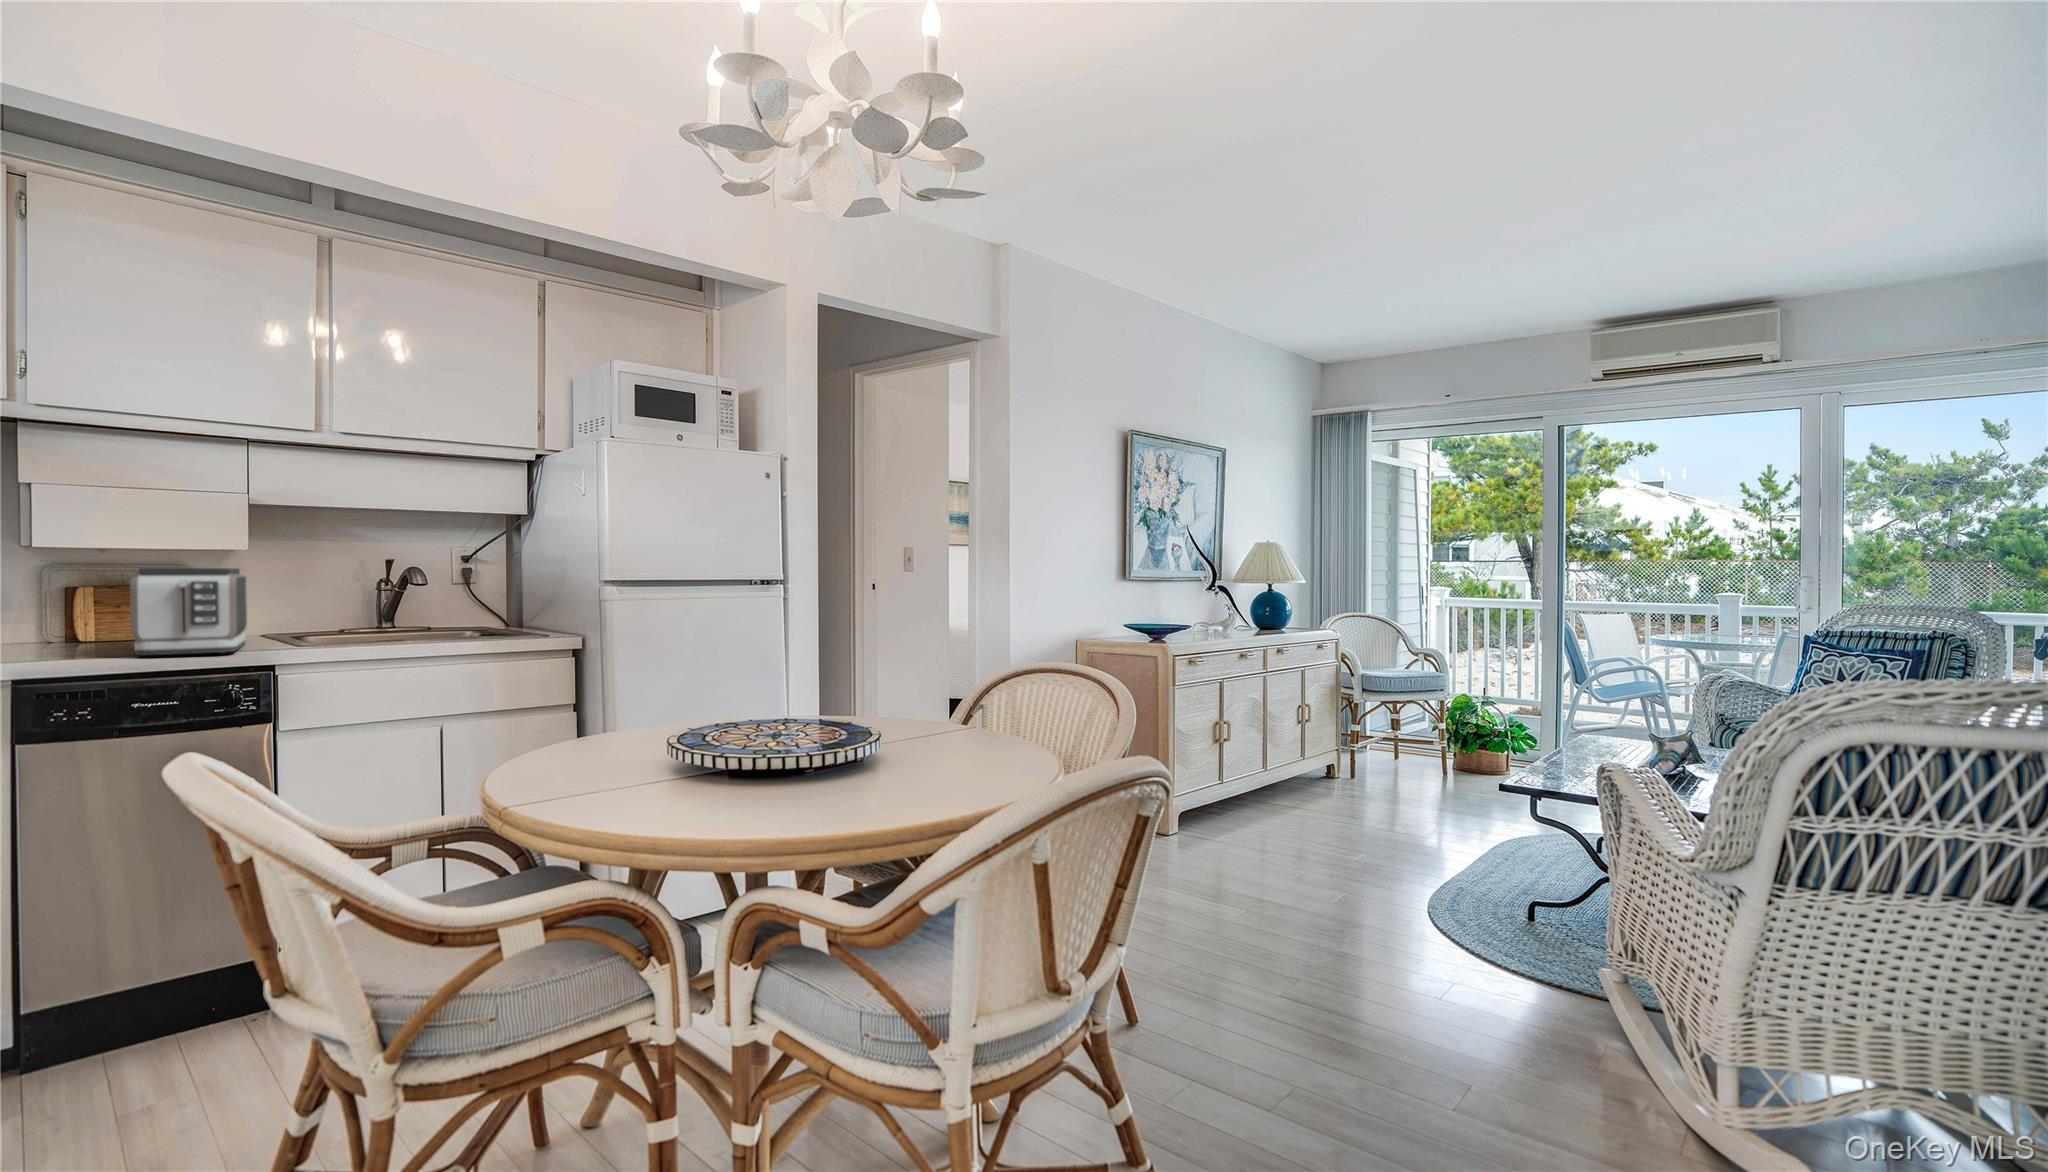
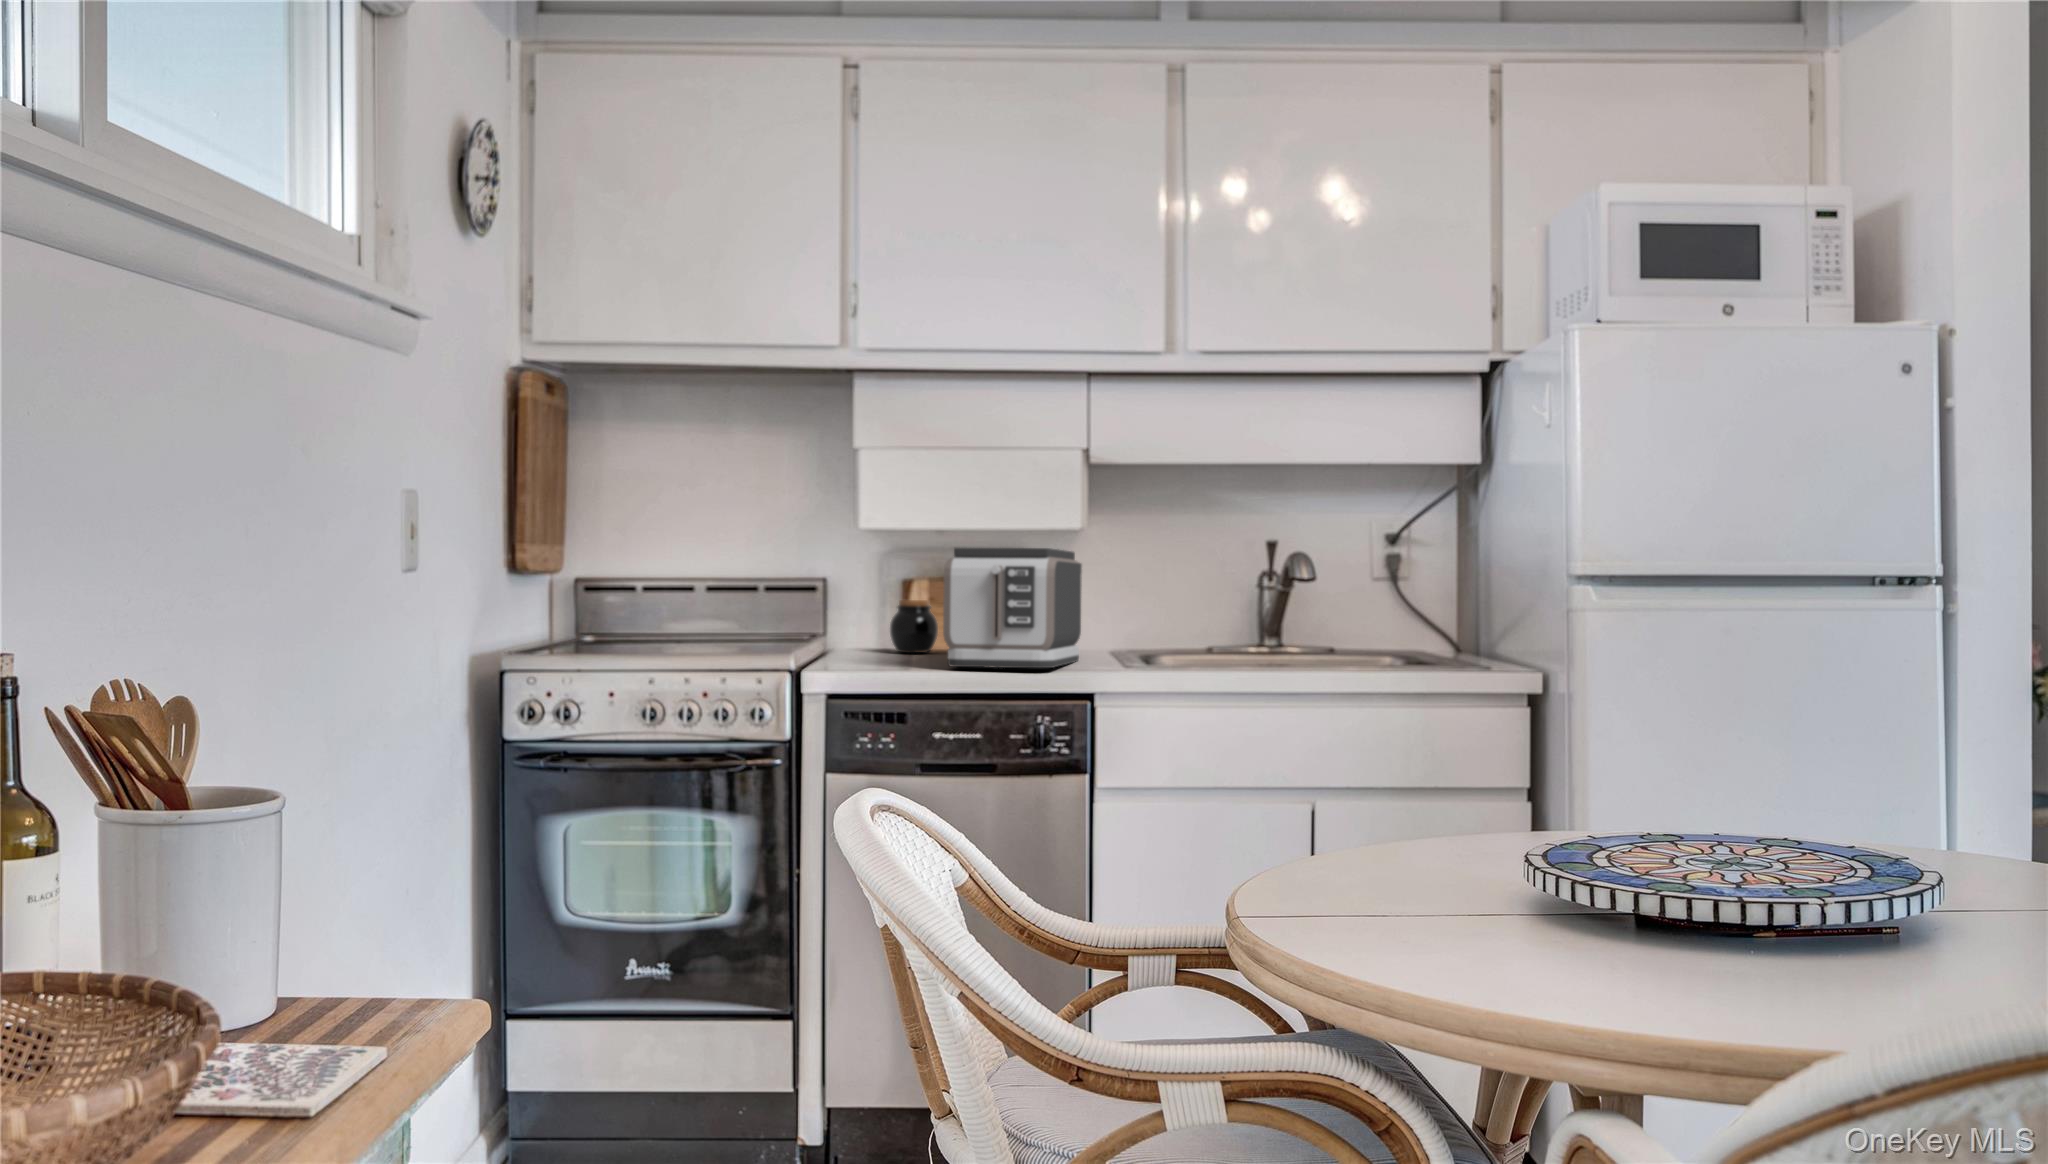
jar: none [55,605,106,645] -> present [890,600,938,653]

